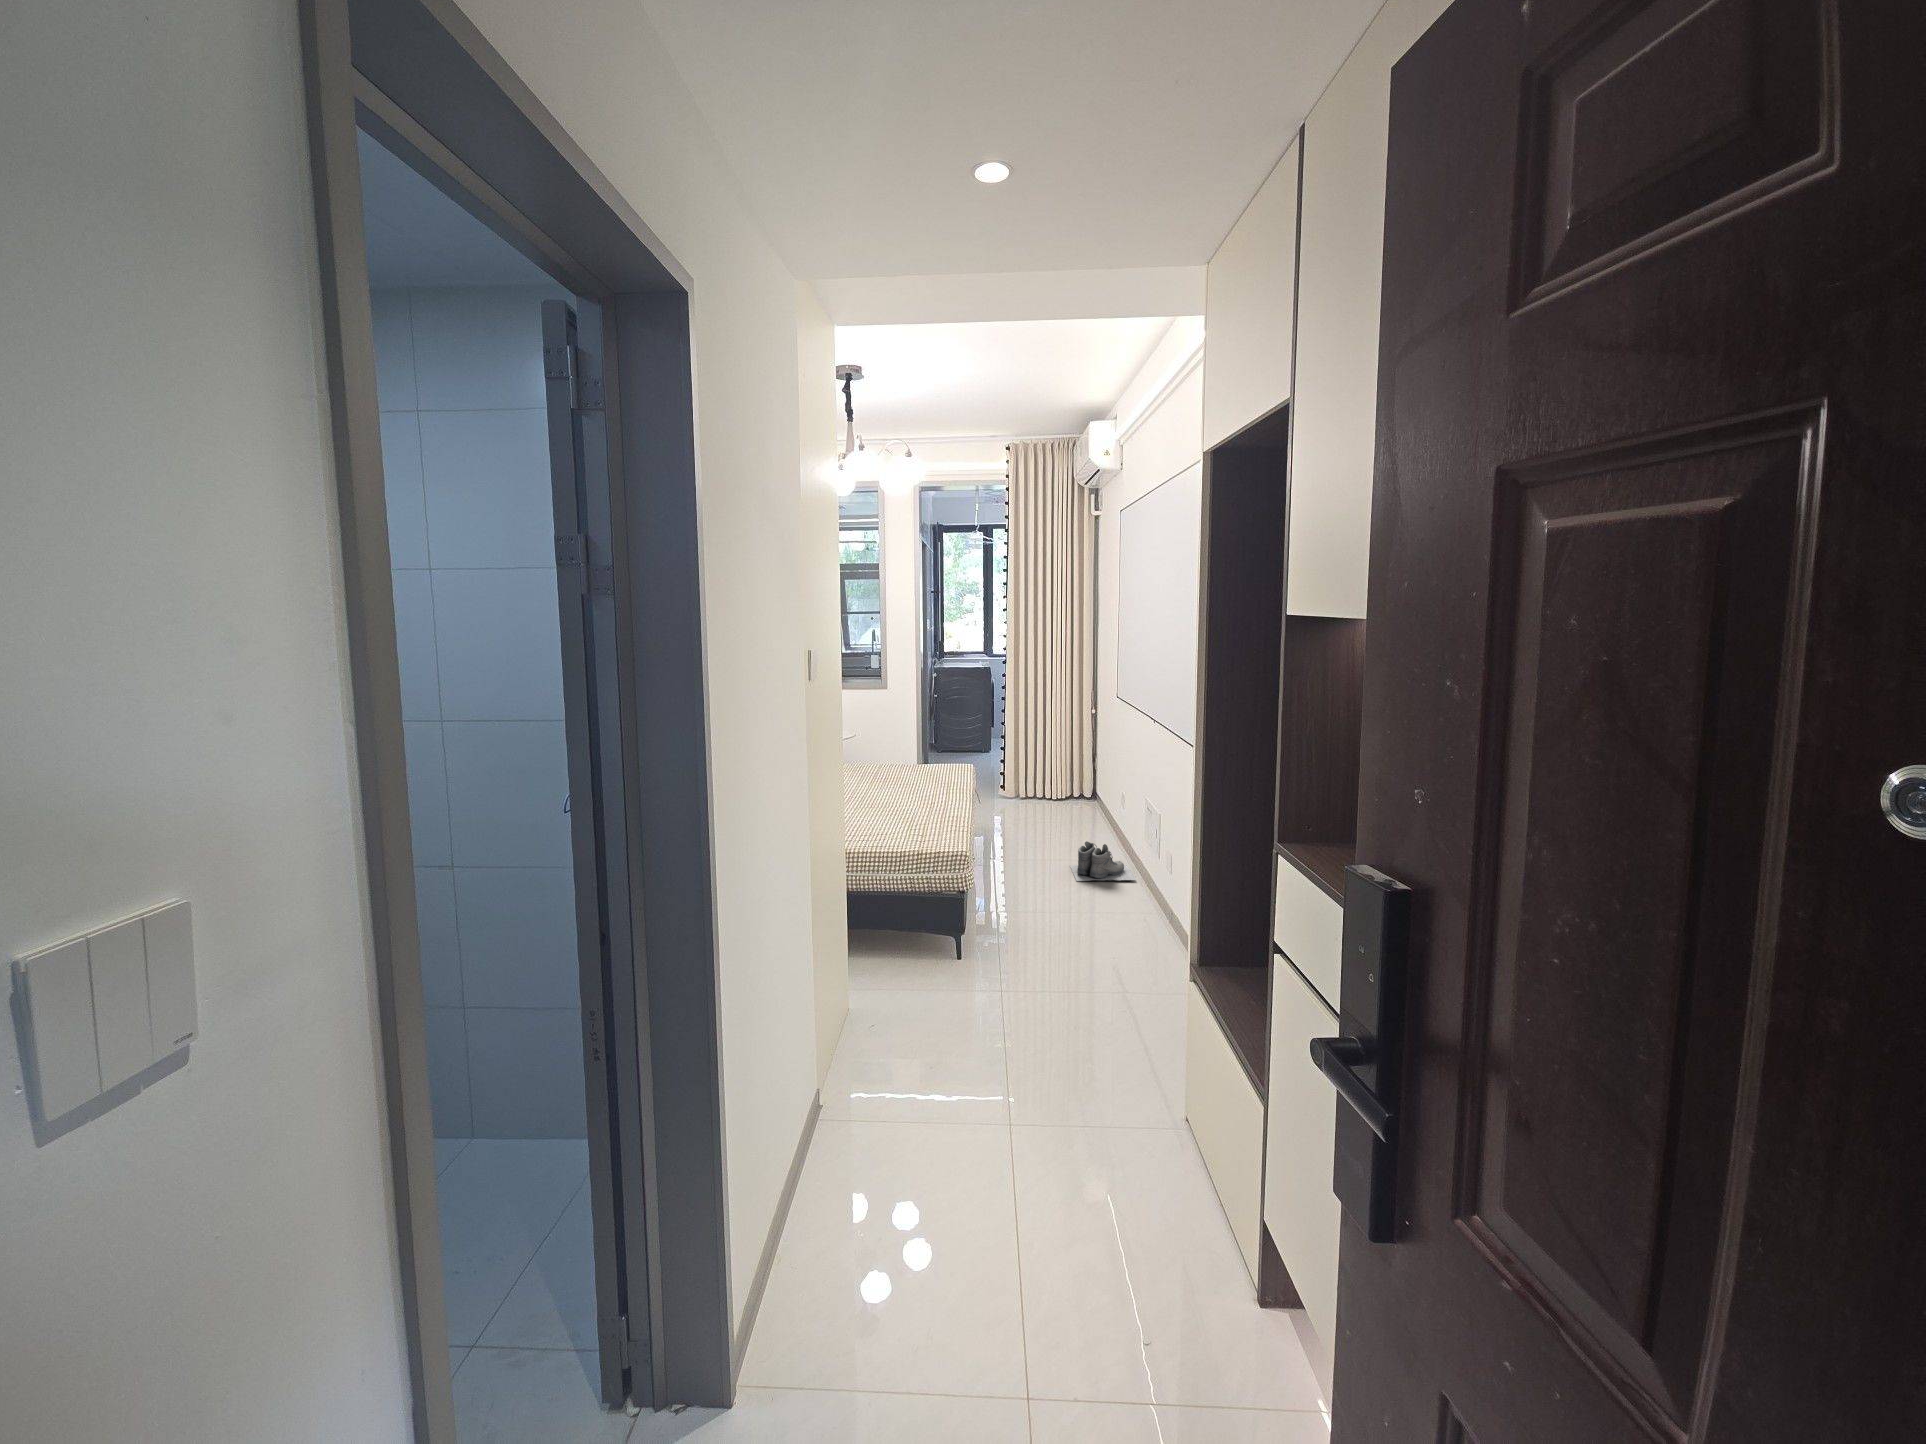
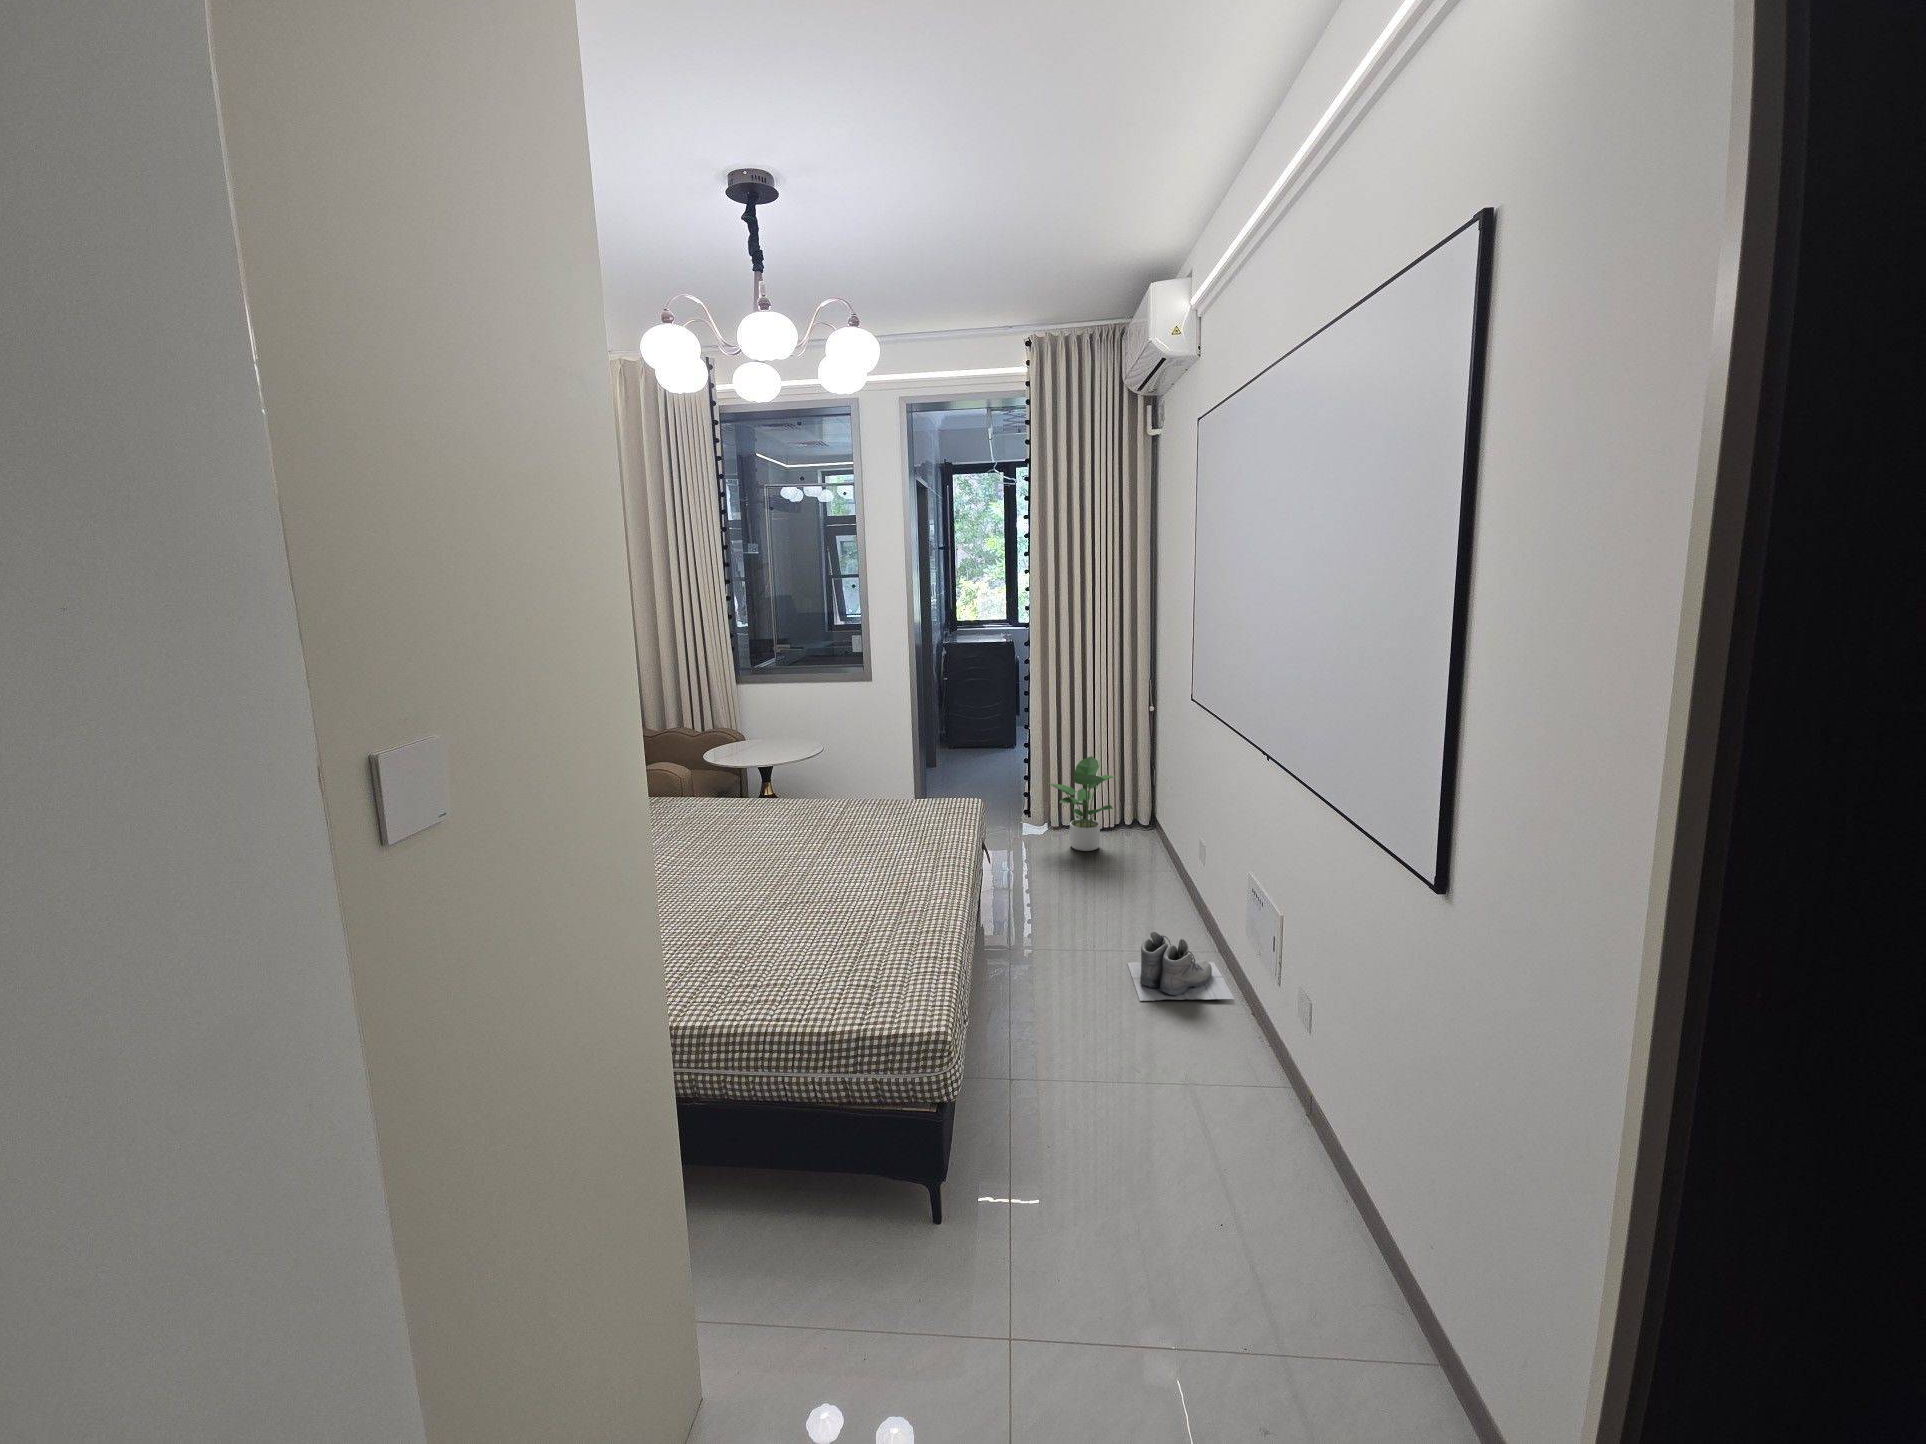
potted plant: none [1017,745,1067,813] -> present [1049,756,1116,851]

